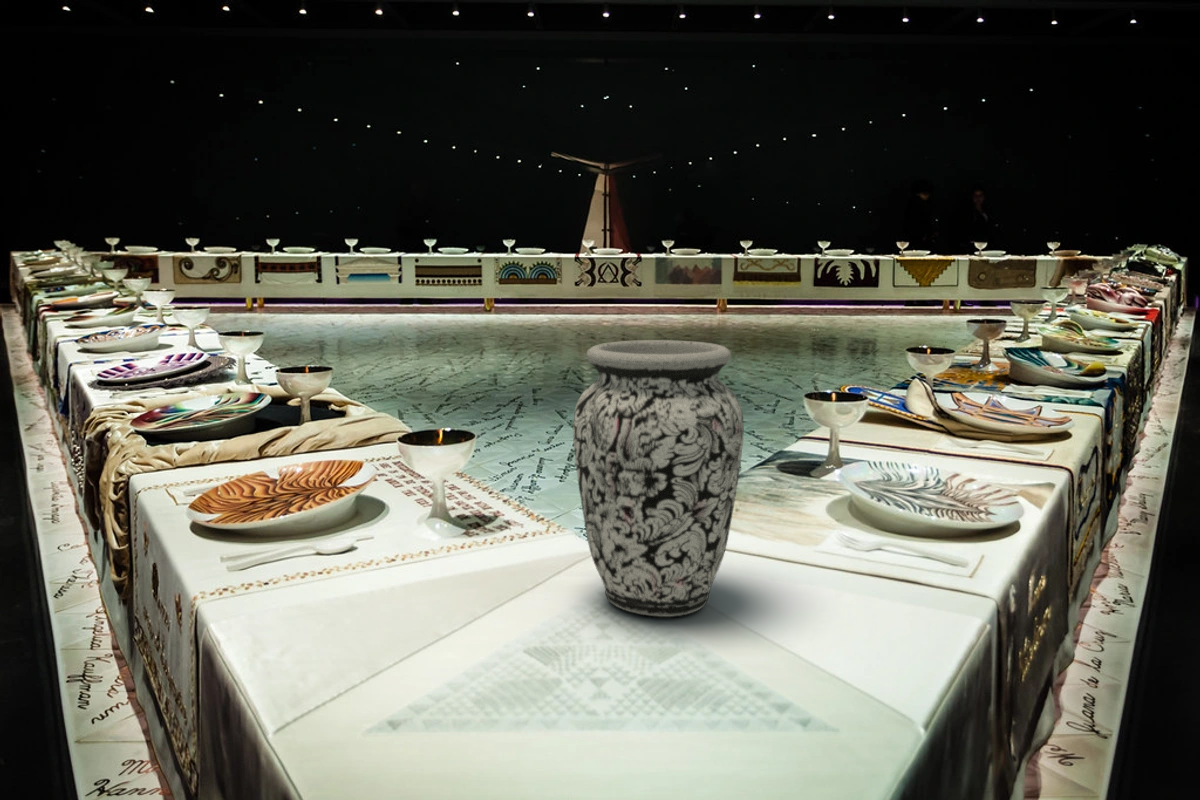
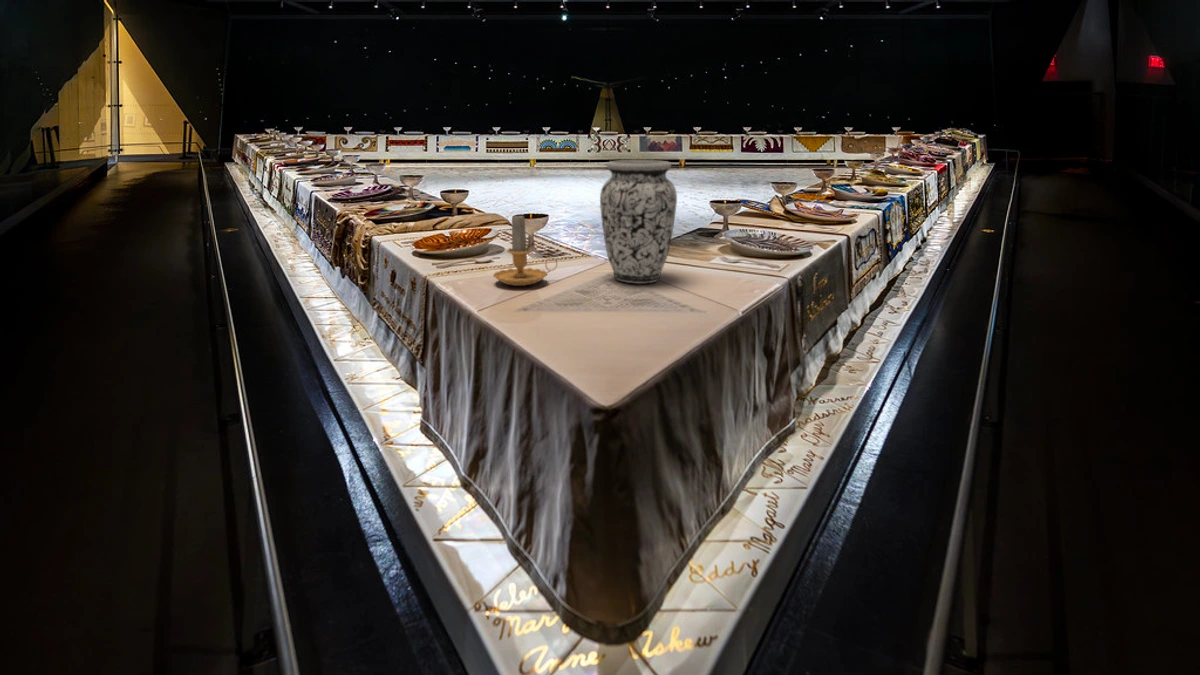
candle: none [328,459,478,627] -> present [493,215,557,286]

